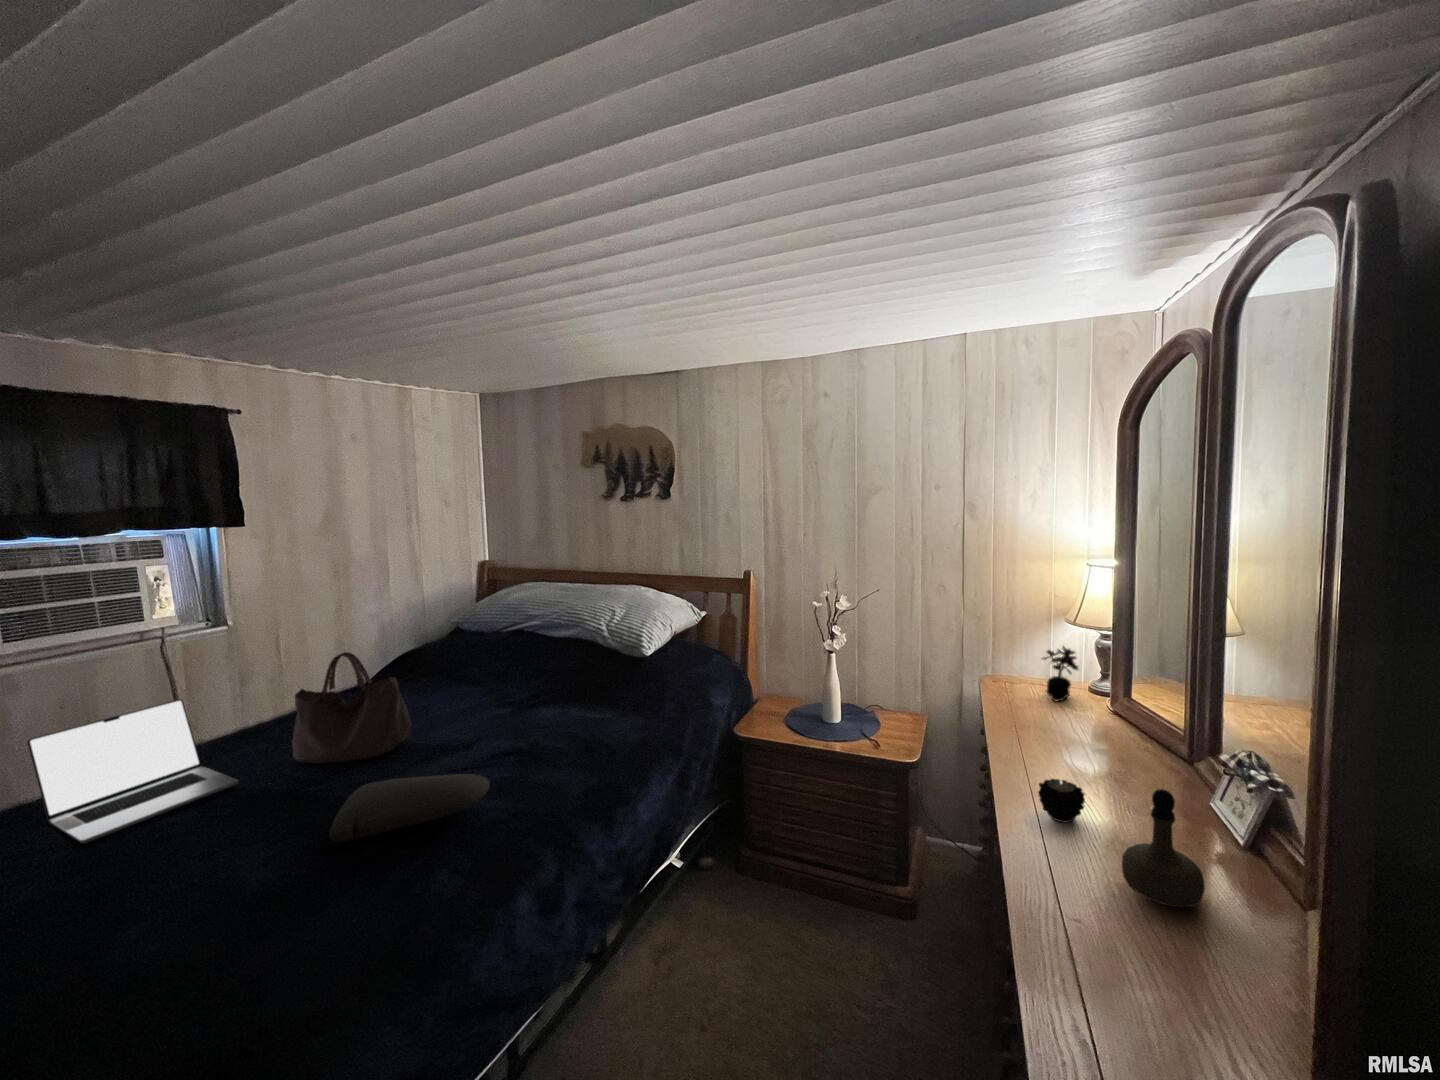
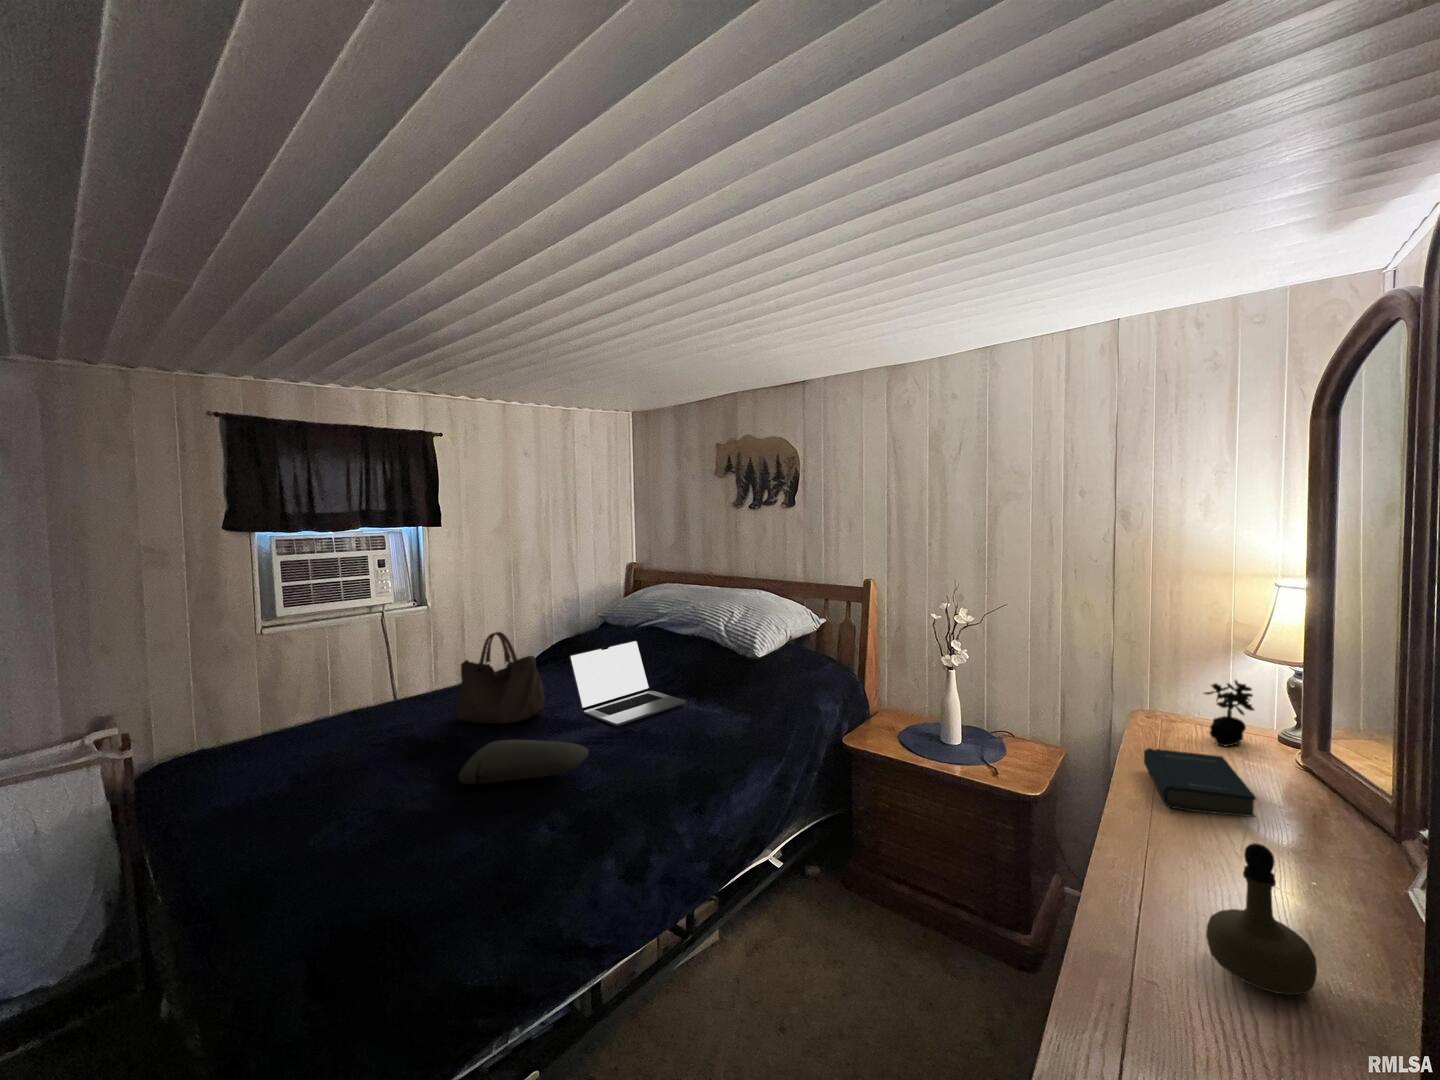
laptop: present [27,700,238,843] -> present [569,640,686,726]
hardback book: none [1010,711,1104,762] -> present [1144,748,1256,817]
candle: present [1038,779,1085,823] -> none [1133,824,1195,877]

